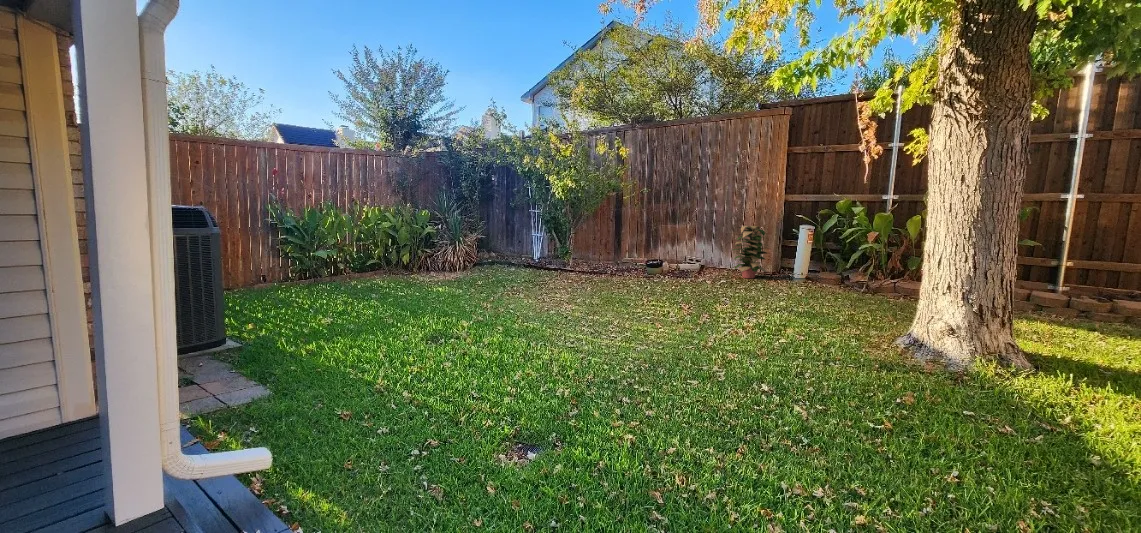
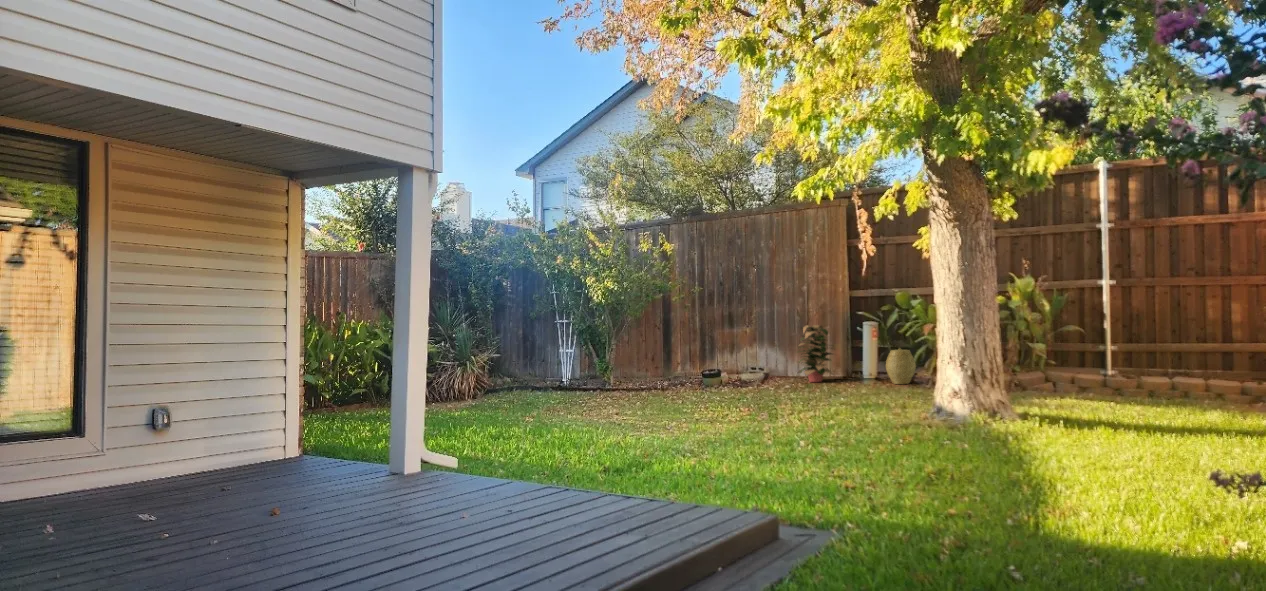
woven basket: none [820,252,851,287] -> present [886,349,916,384]

